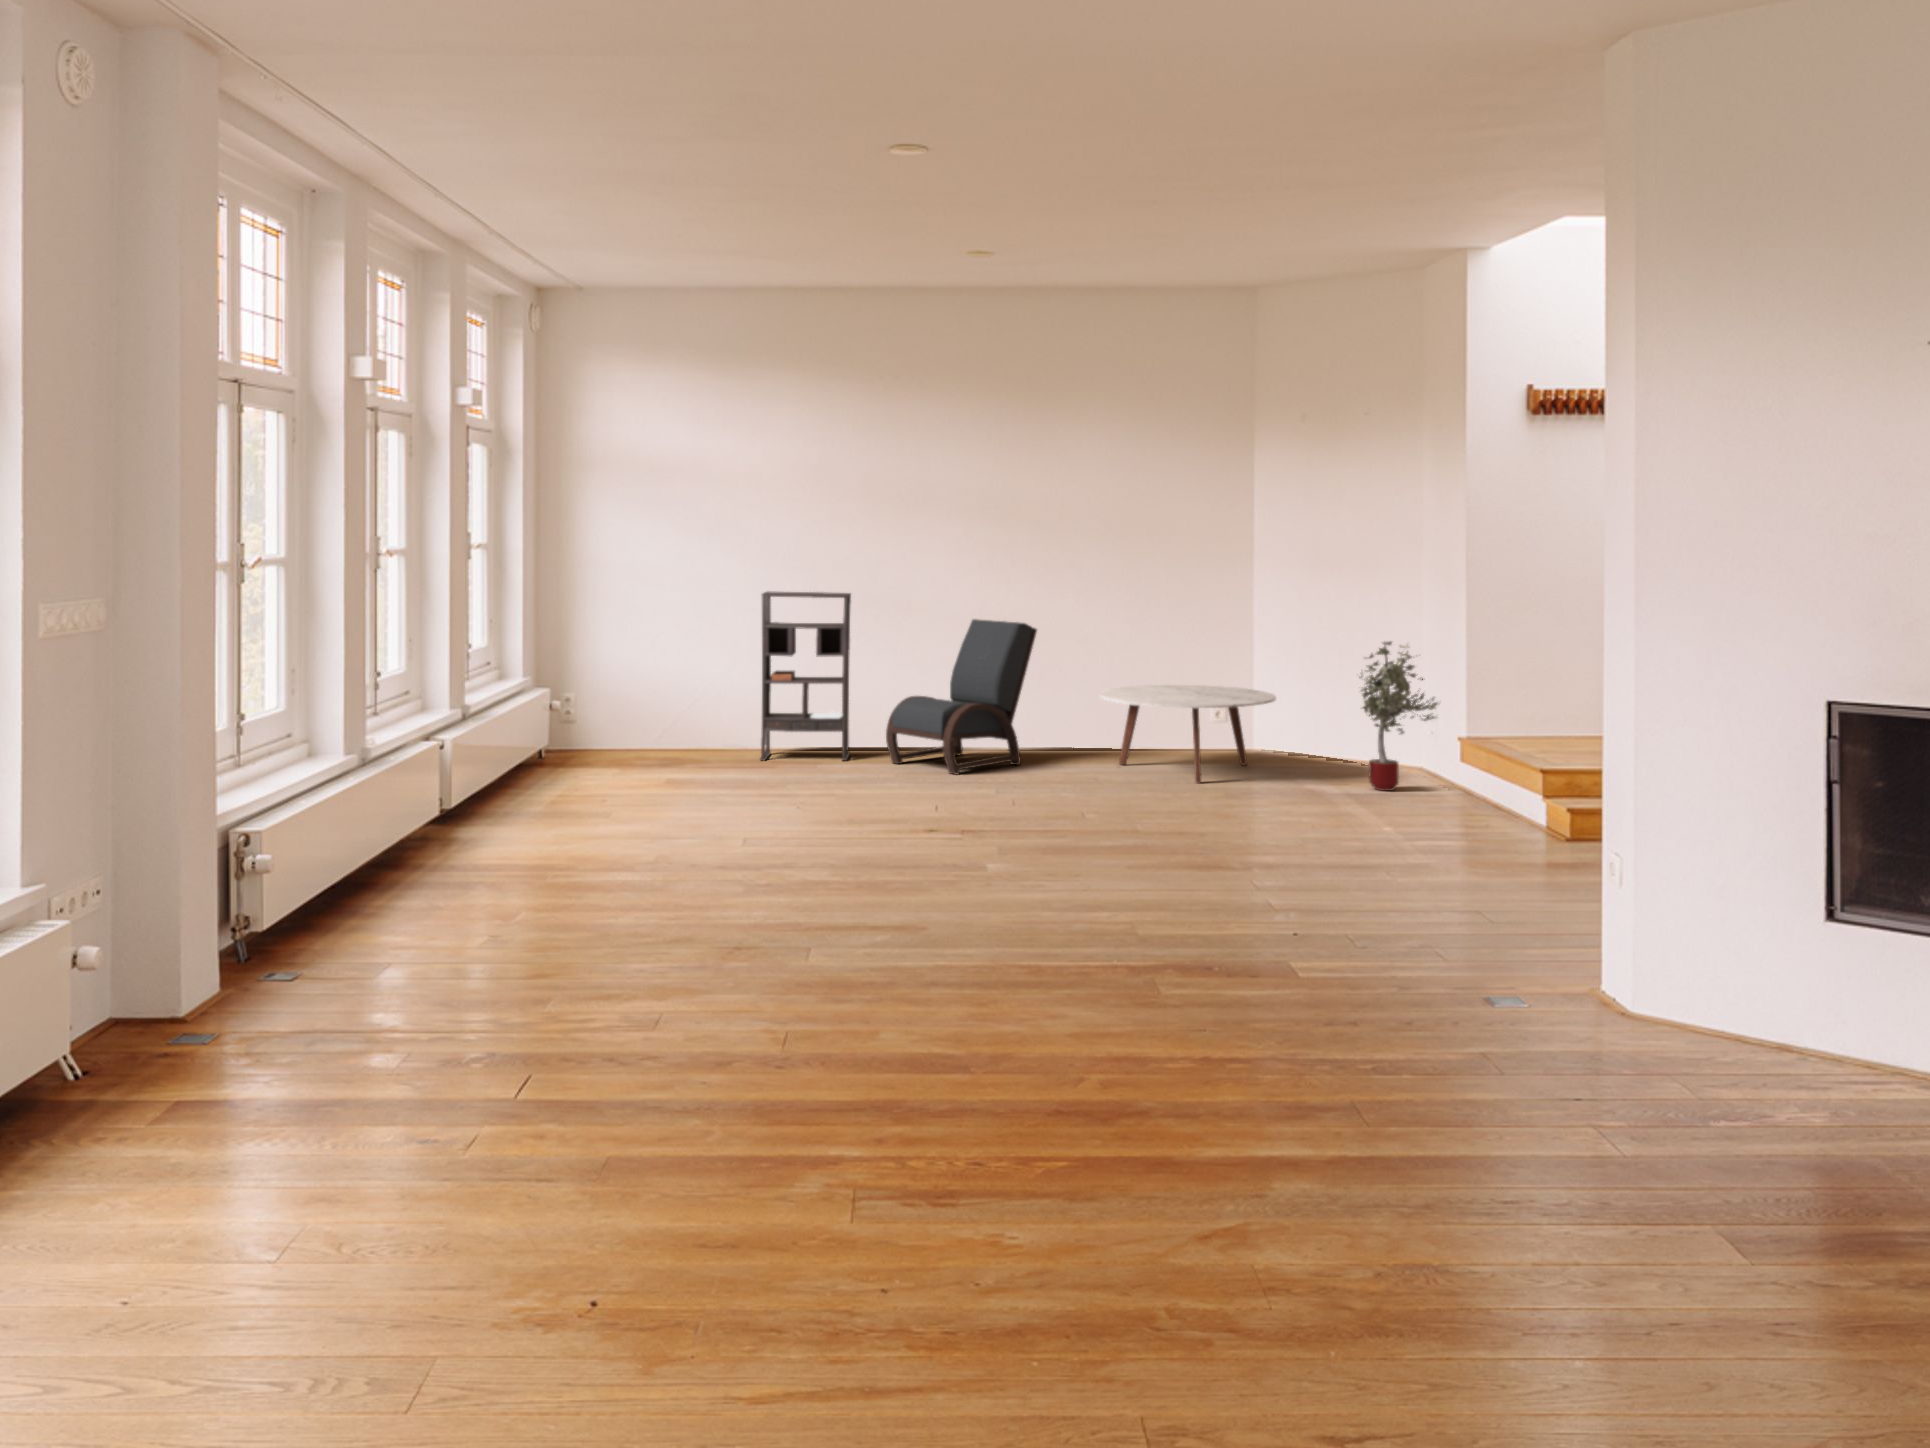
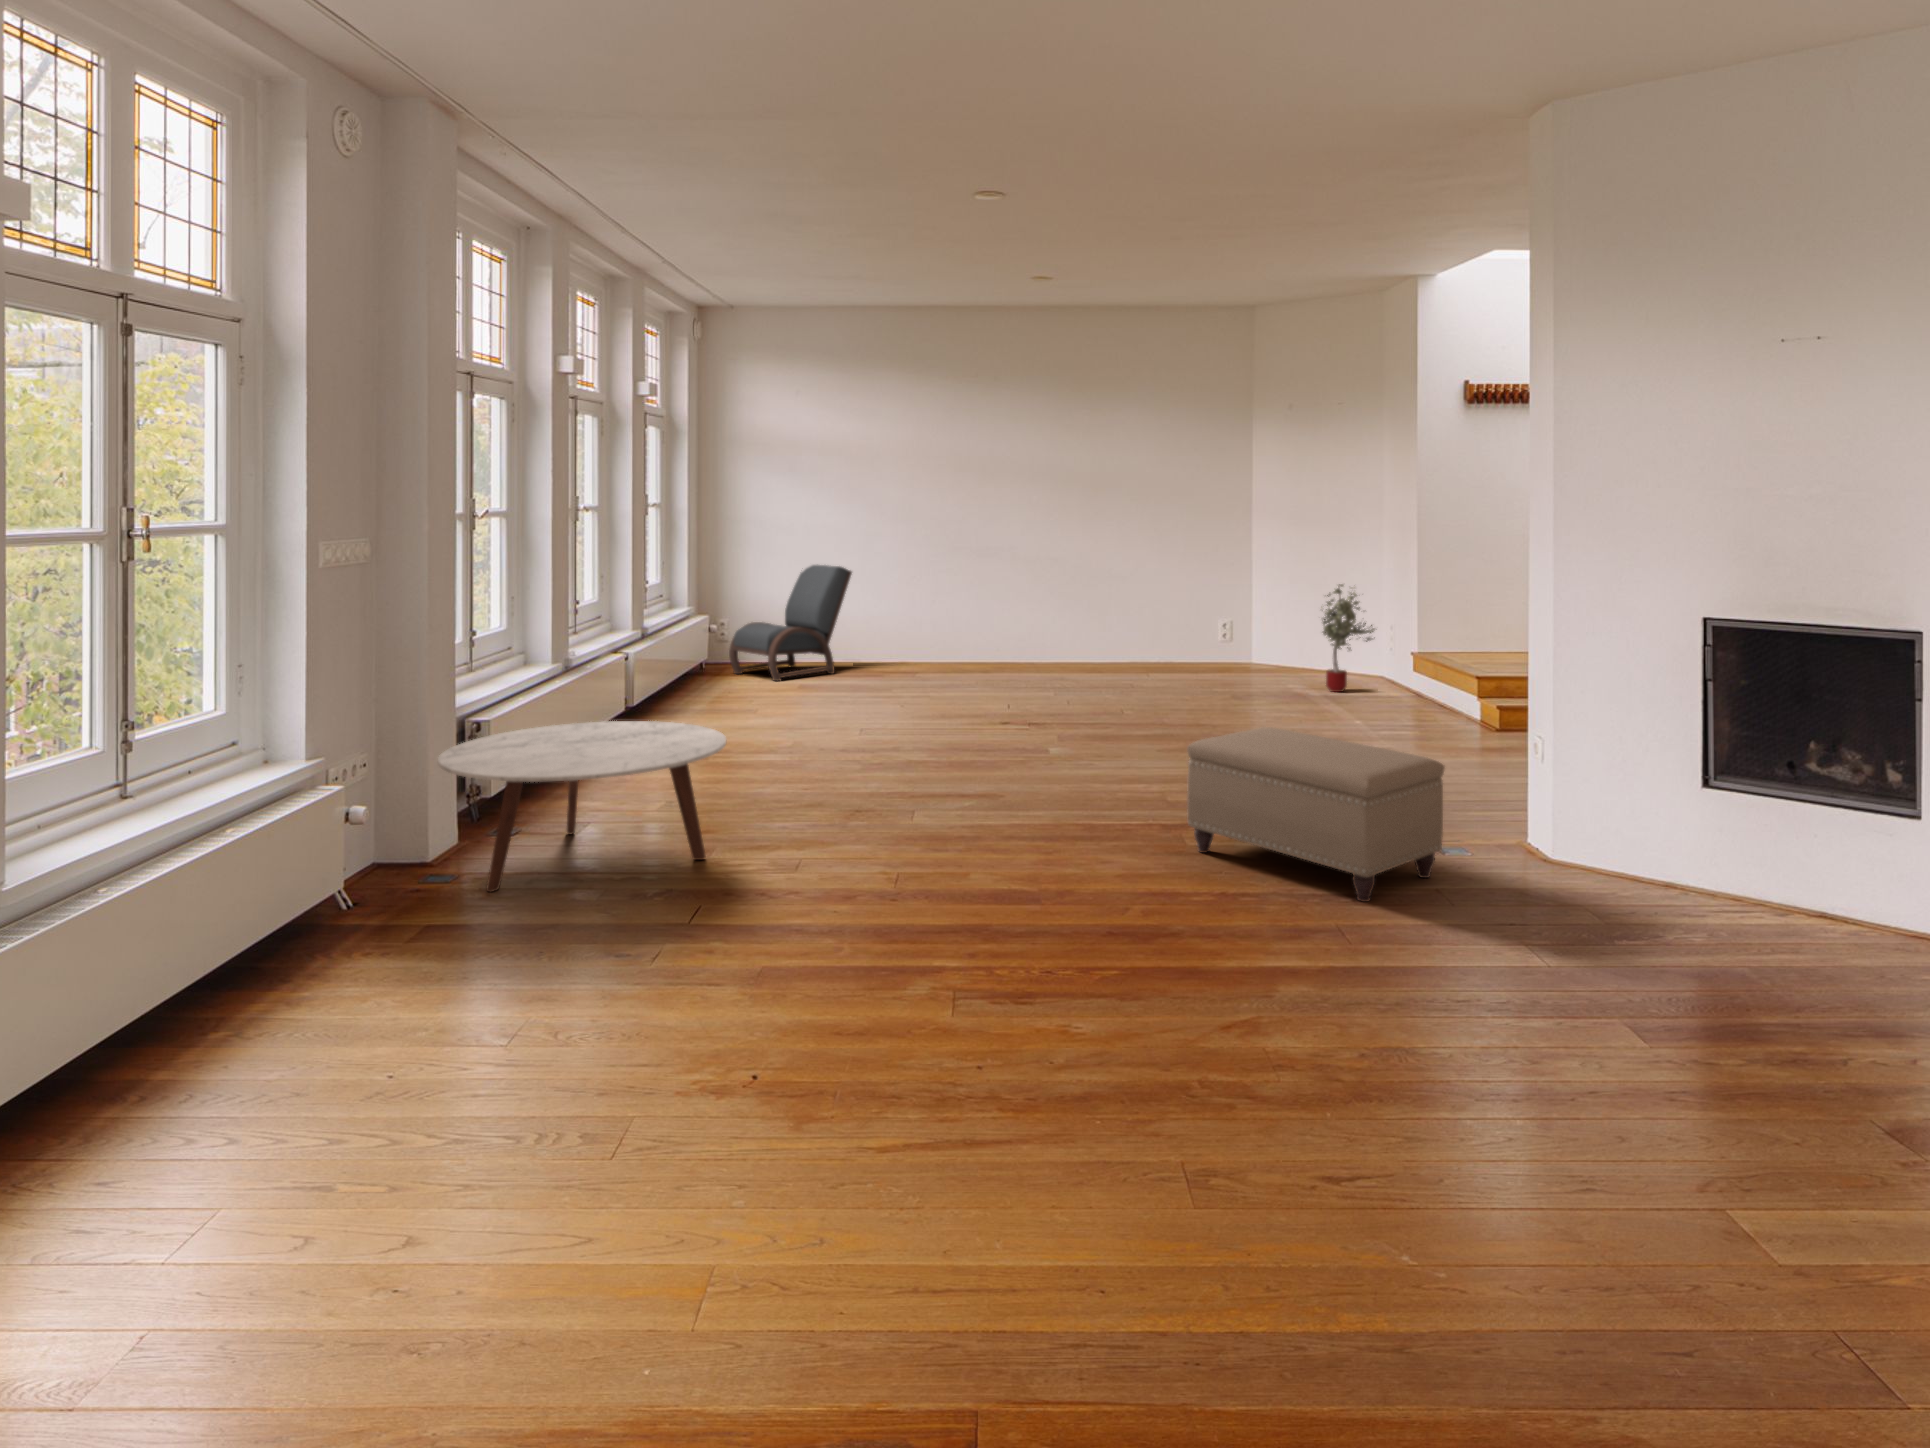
bookshelf: present [760,591,851,761] -> none [875,544,947,673]
lounge chair: present [886,619,1037,774] -> present [729,565,852,681]
coffee table: present [1100,685,1276,784] -> present [438,721,726,892]
ottoman: none [1182,849,1562,1110] -> present [1187,727,1445,902]

